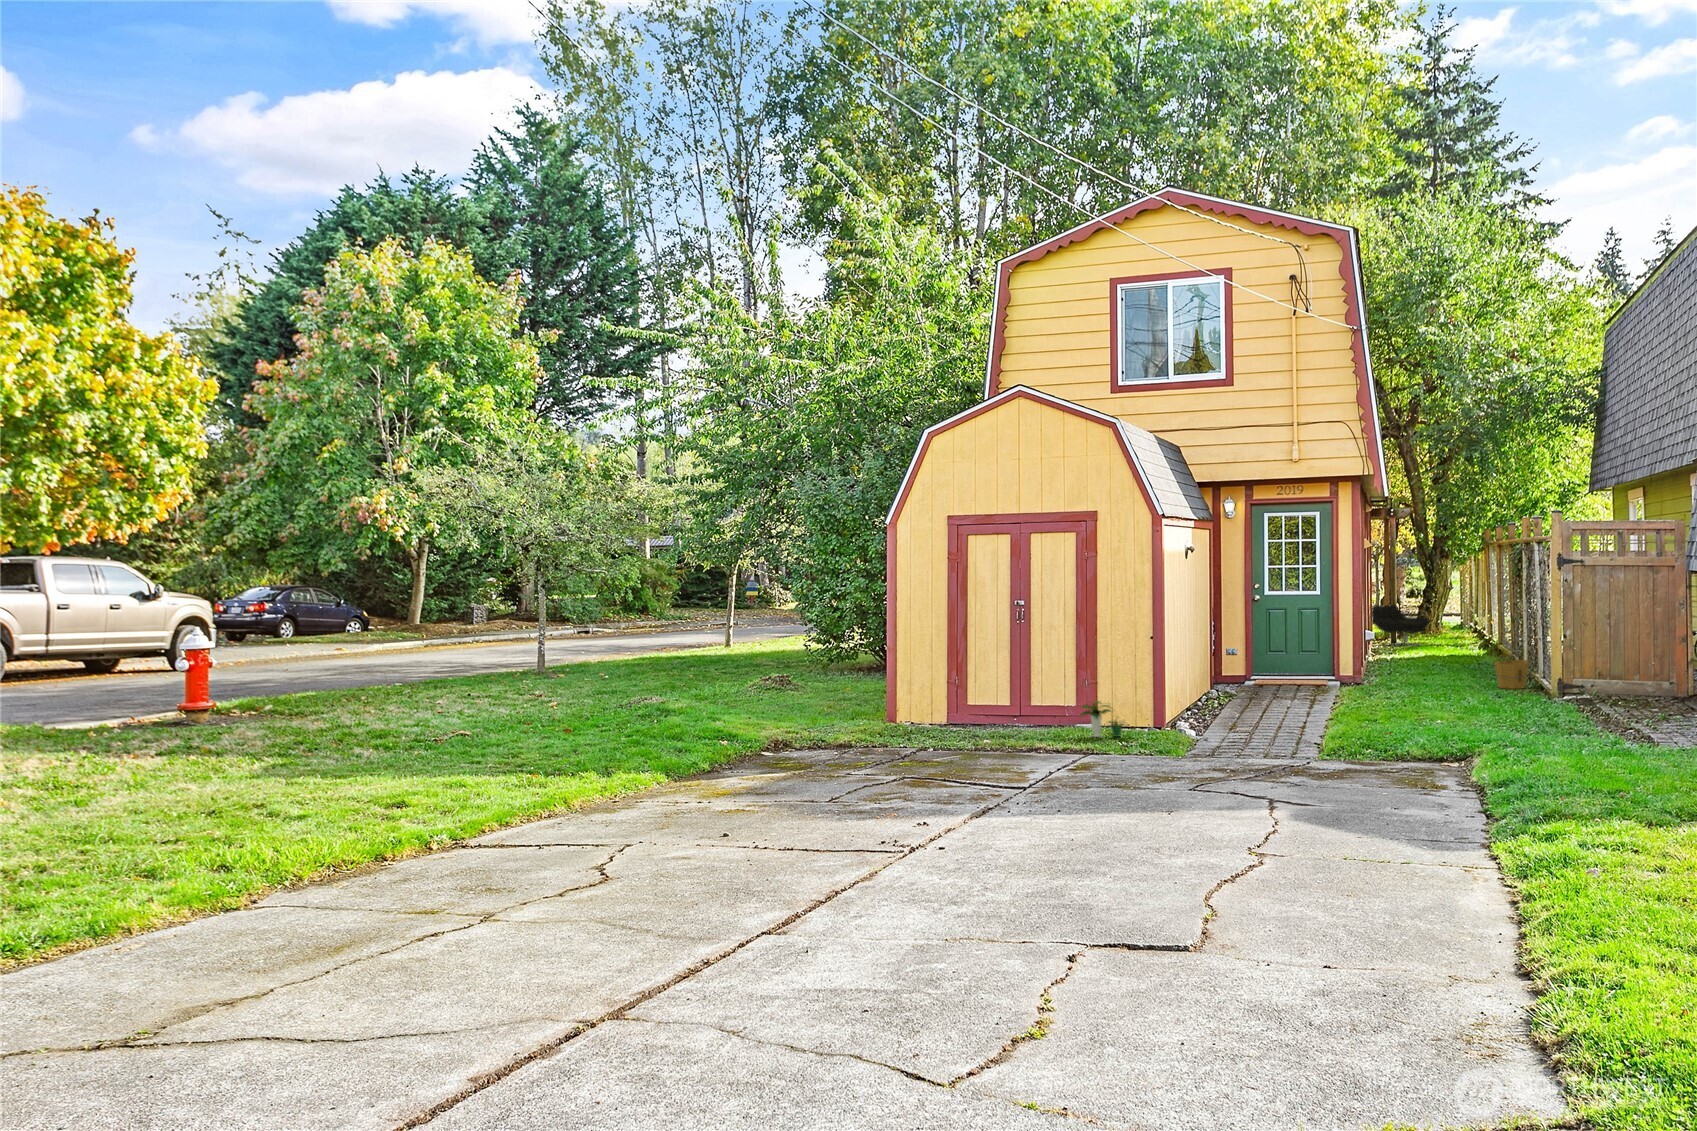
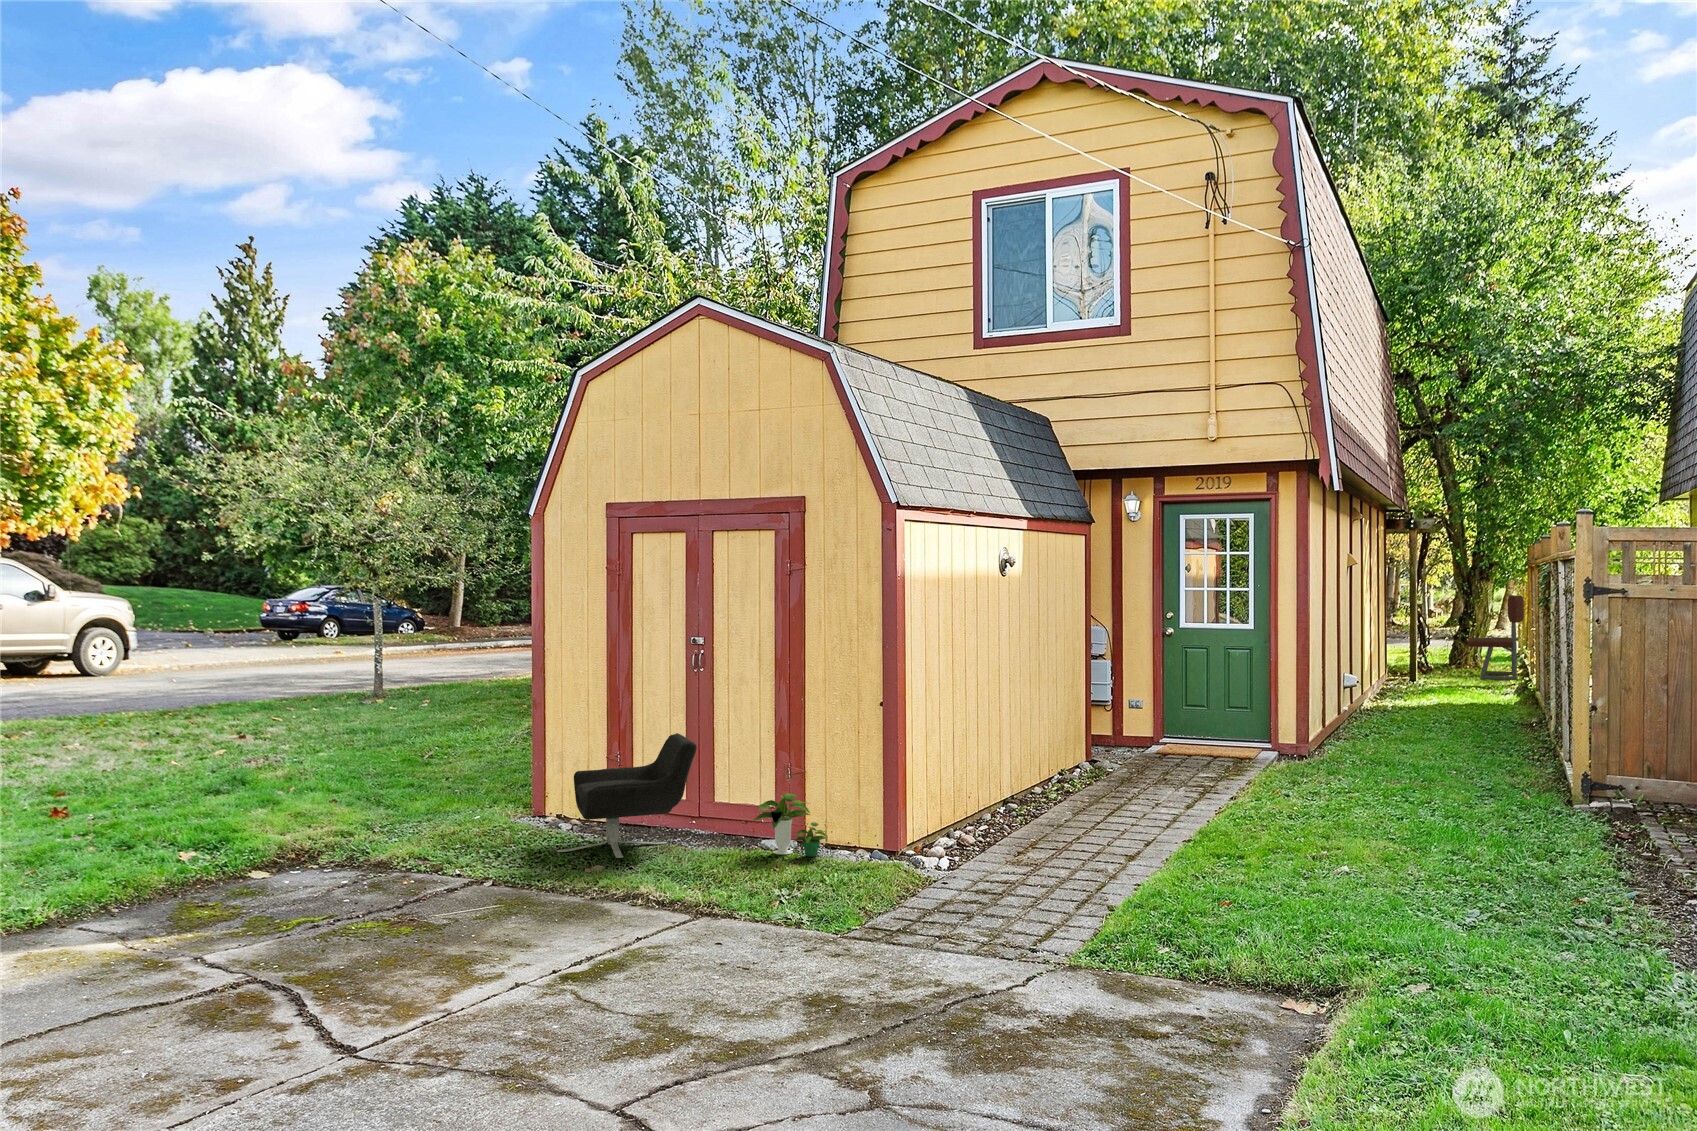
bench: none [1438,569,1482,637] -> present [1467,595,1524,680]
lounge chair: present [1372,604,1430,645] -> present [557,733,697,858]
bucket: present [1494,660,1529,689] -> none [1493,733,1553,777]

